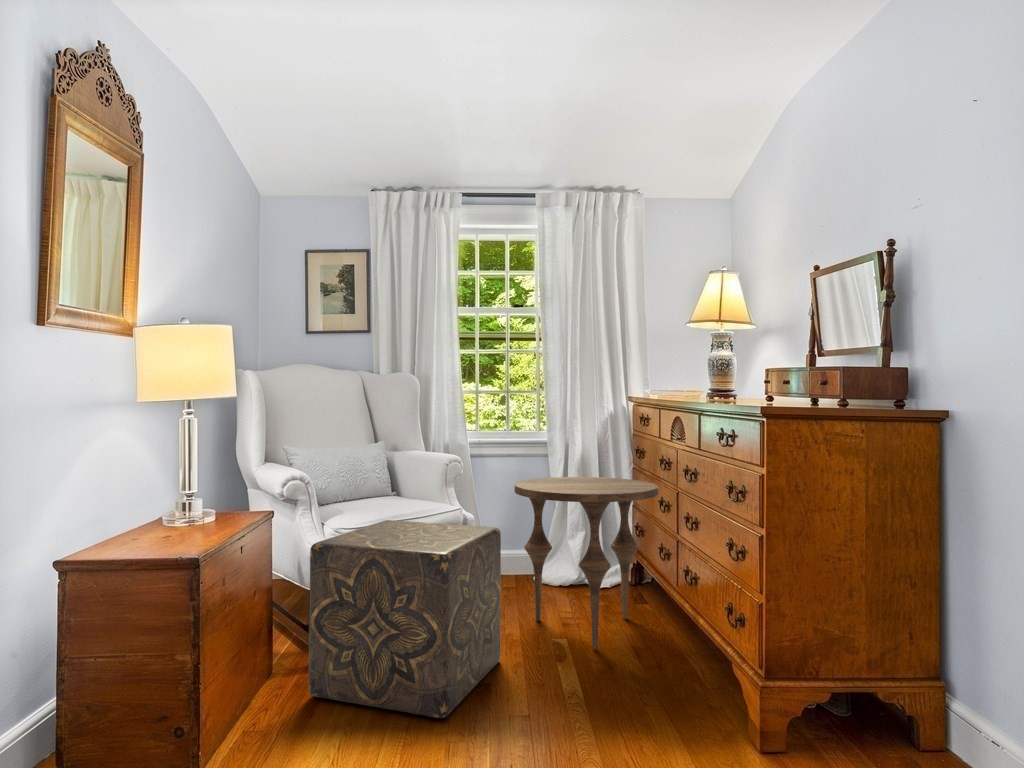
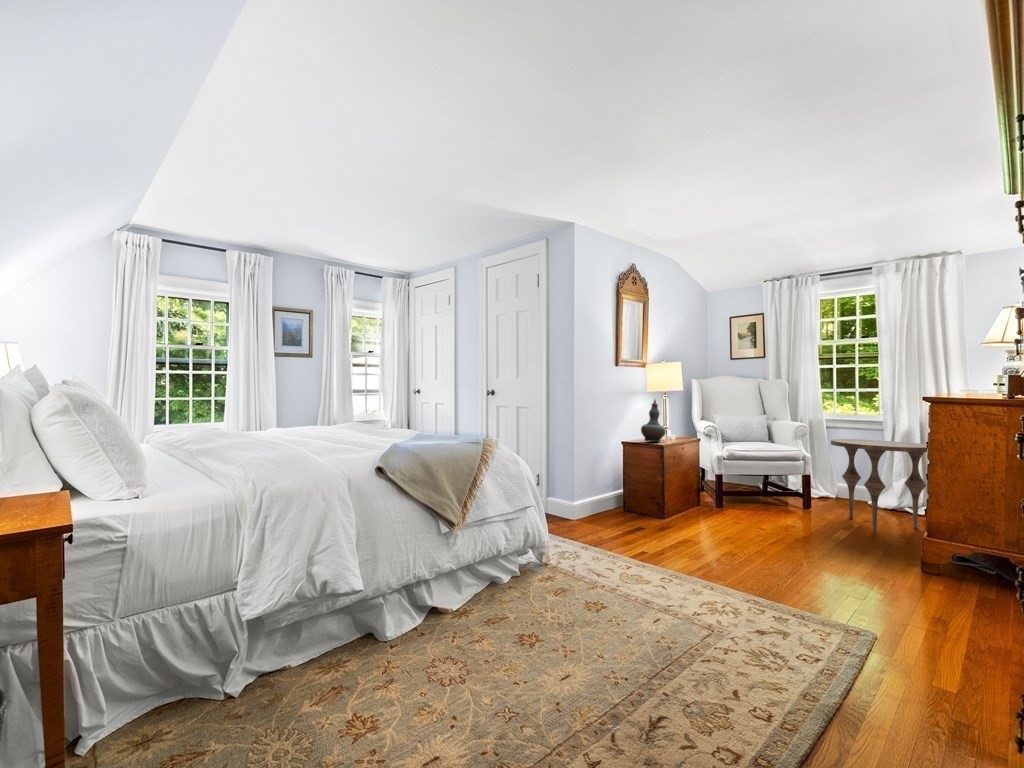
decorative vase: none [121,421,197,544] -> present [641,400,665,442]
ottoman: present [309,520,501,718] -> none [710,450,811,530]

